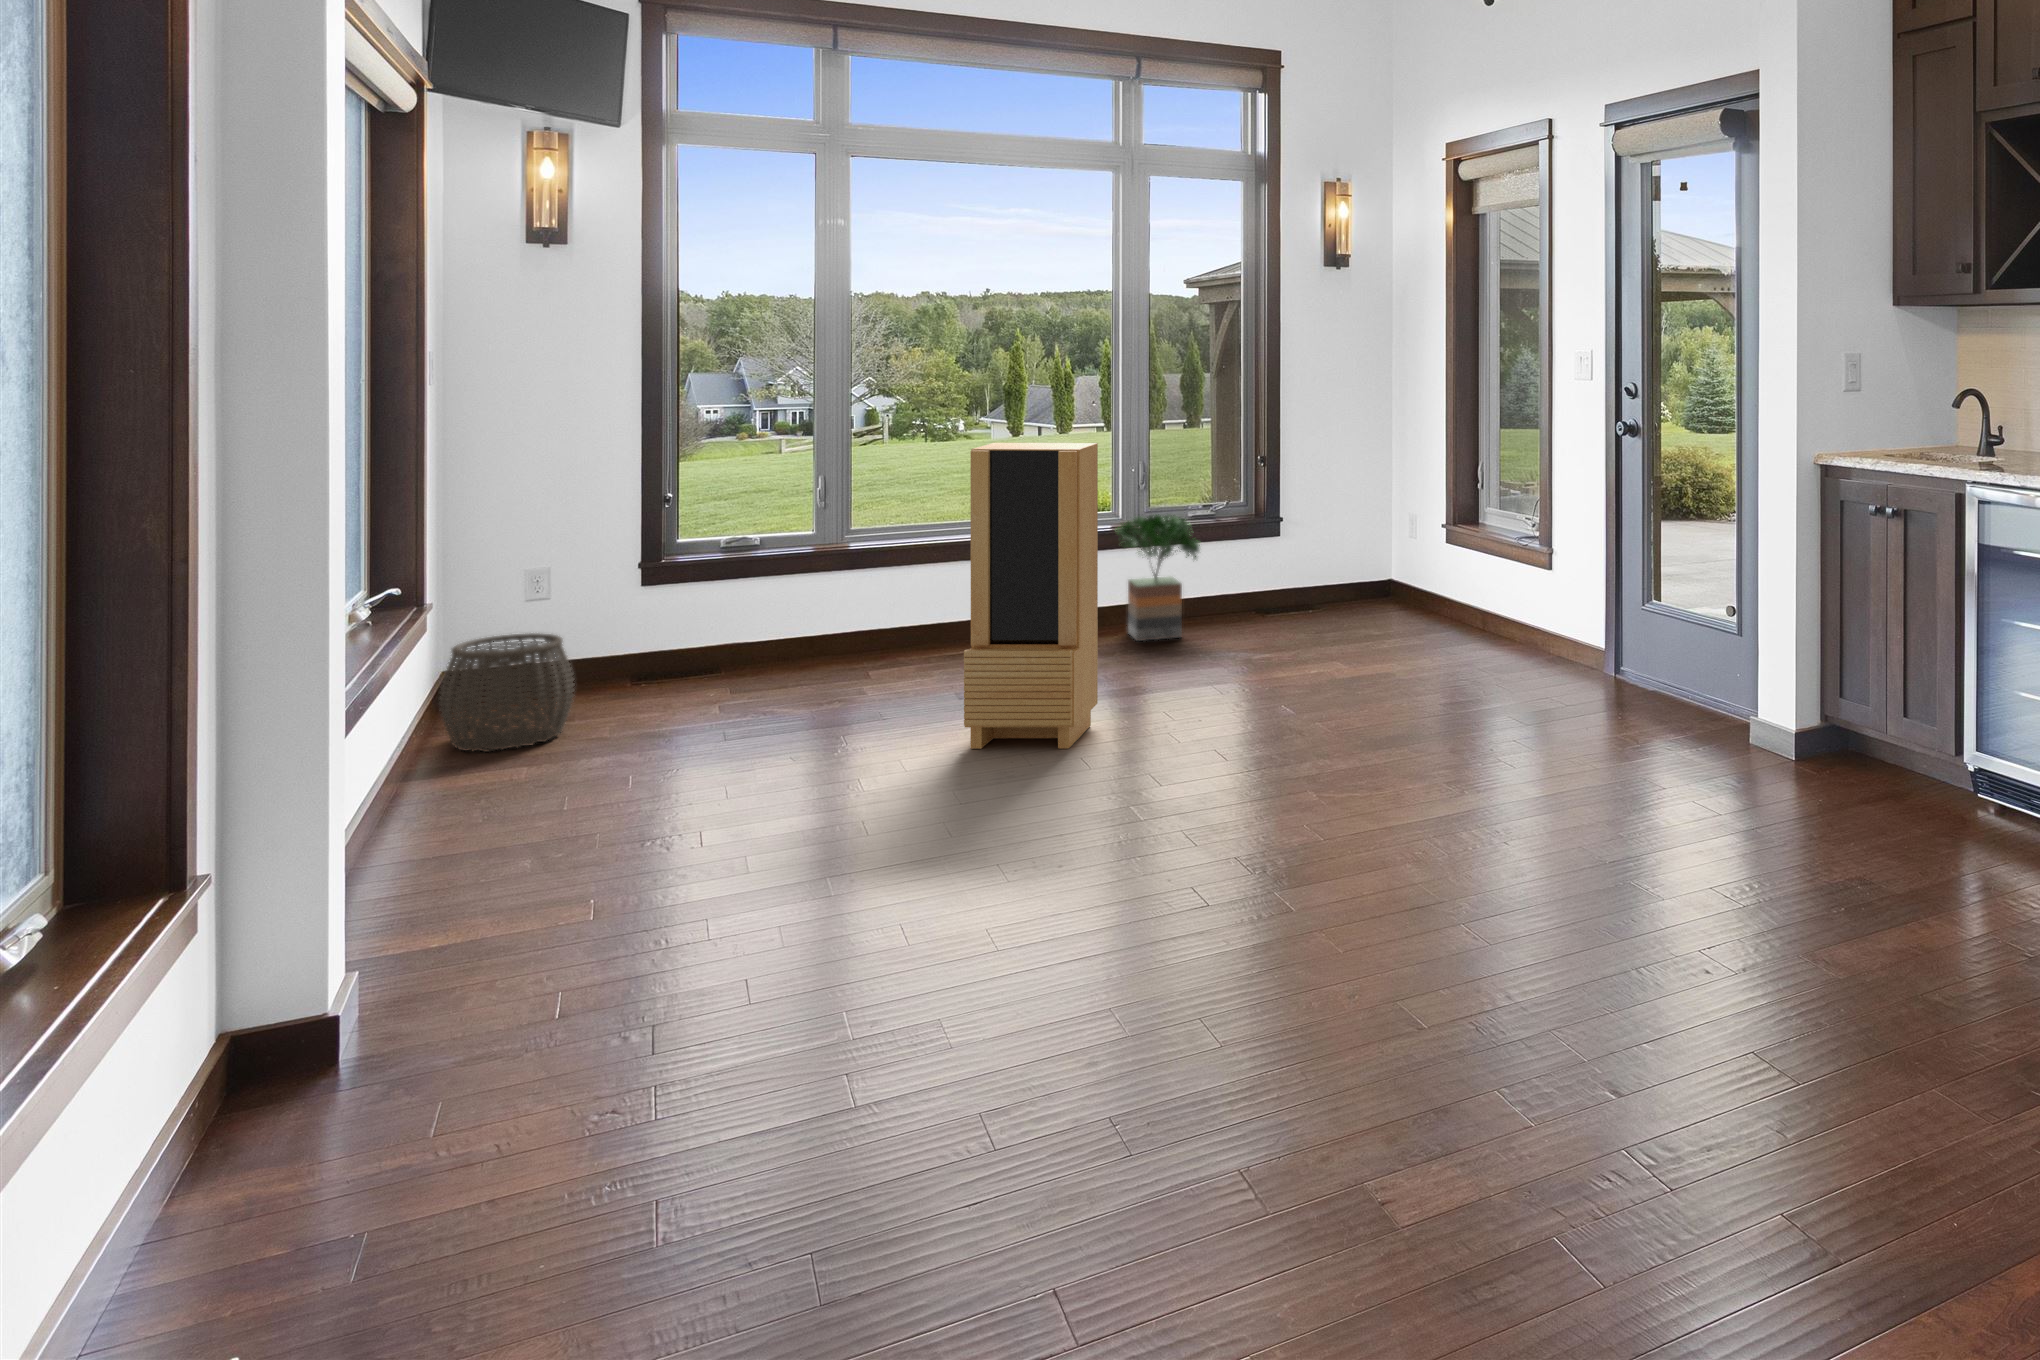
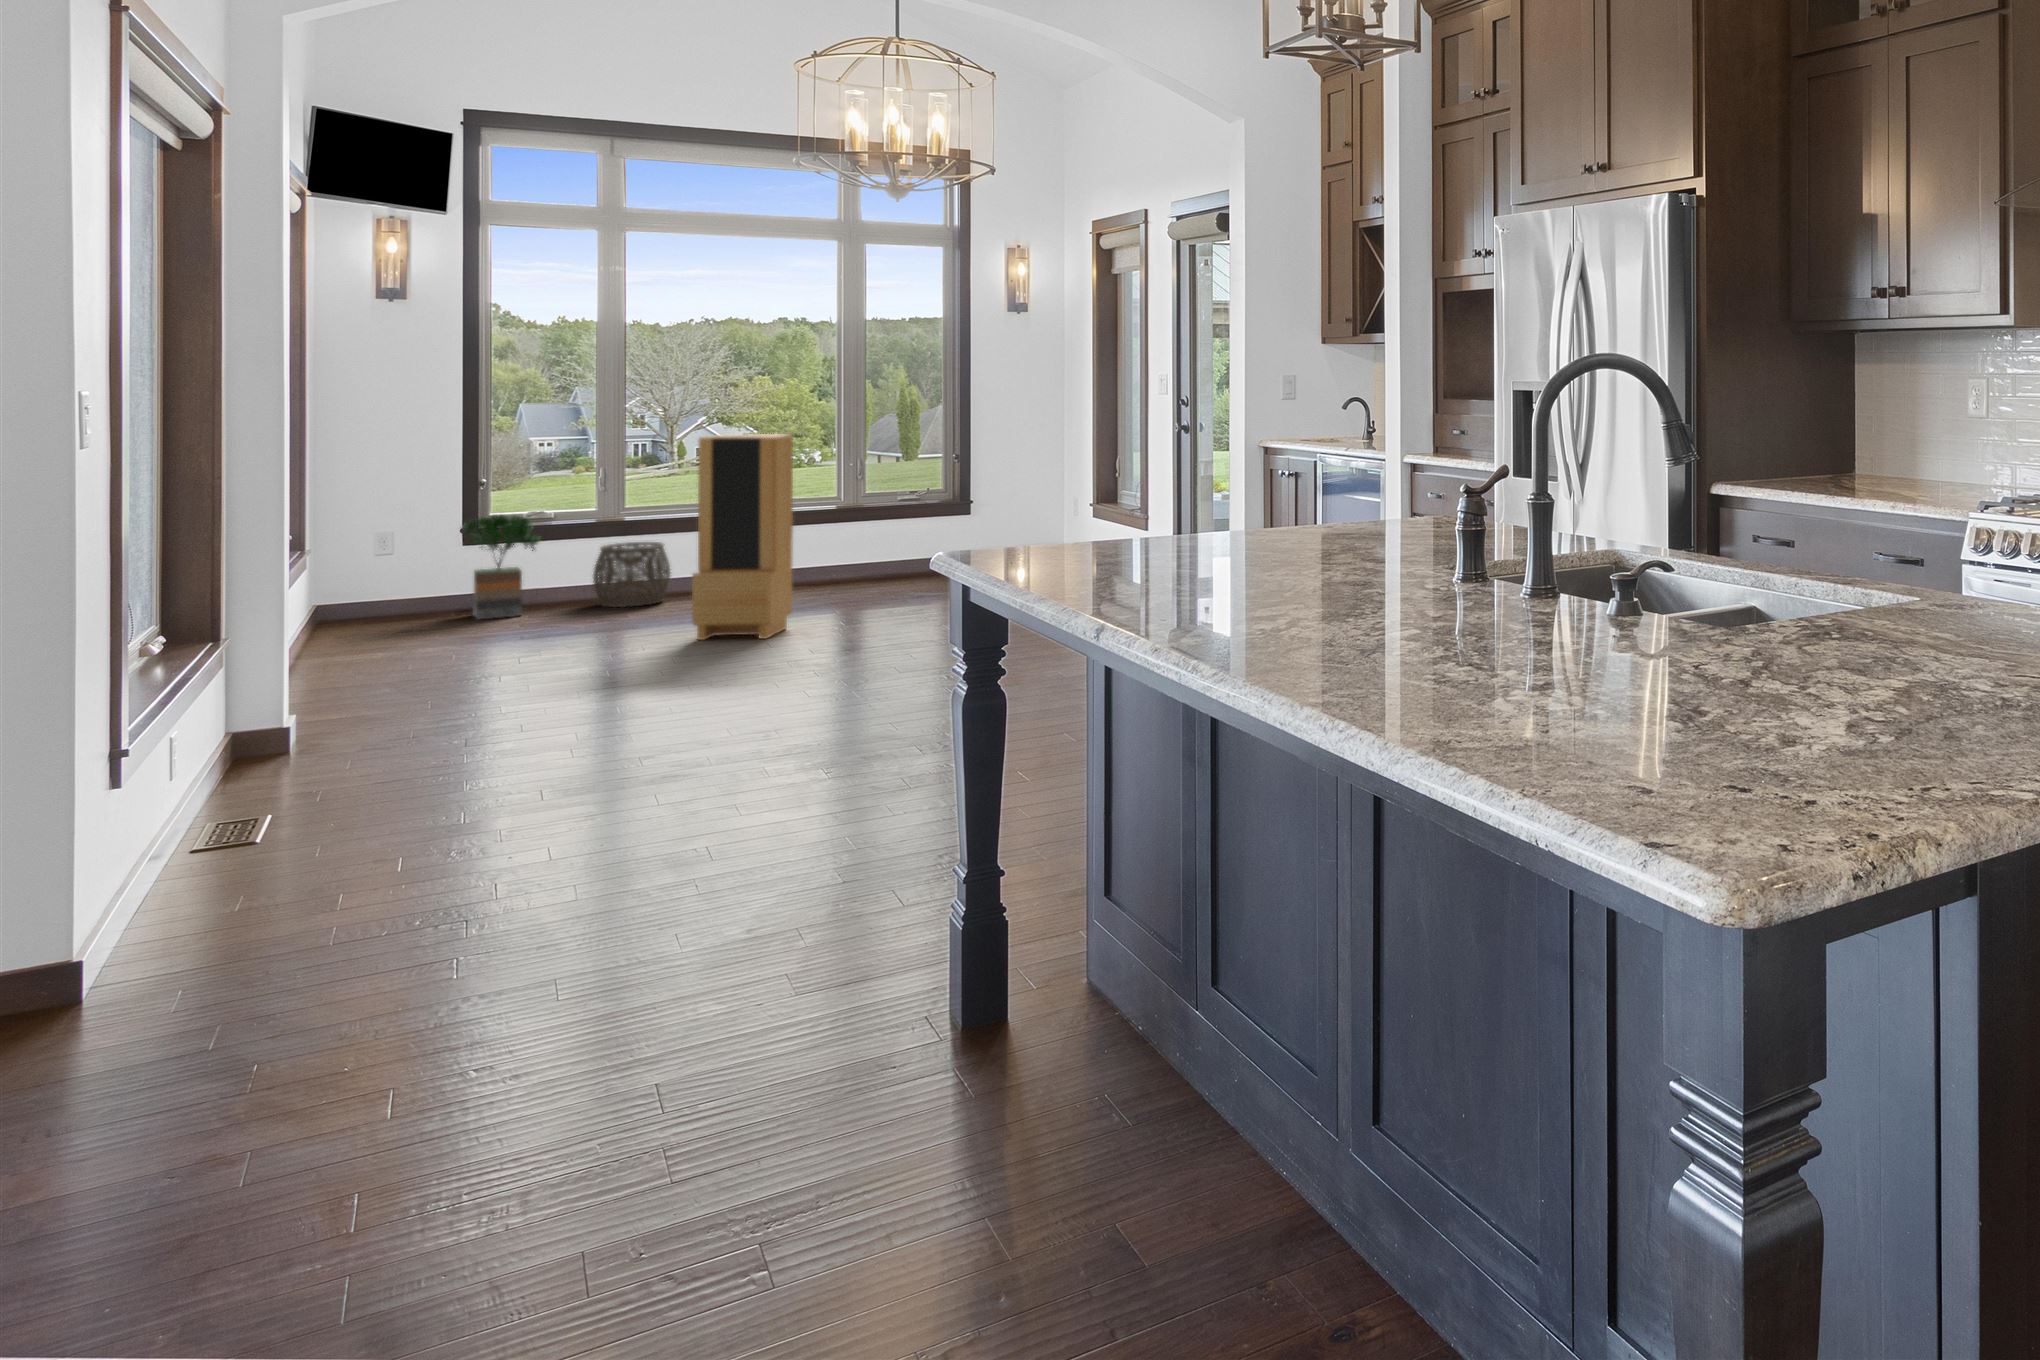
potted tree: present [1116,515,1201,641] -> present [460,515,540,619]
woven basket: present [439,633,574,752] -> present [593,542,671,607]

